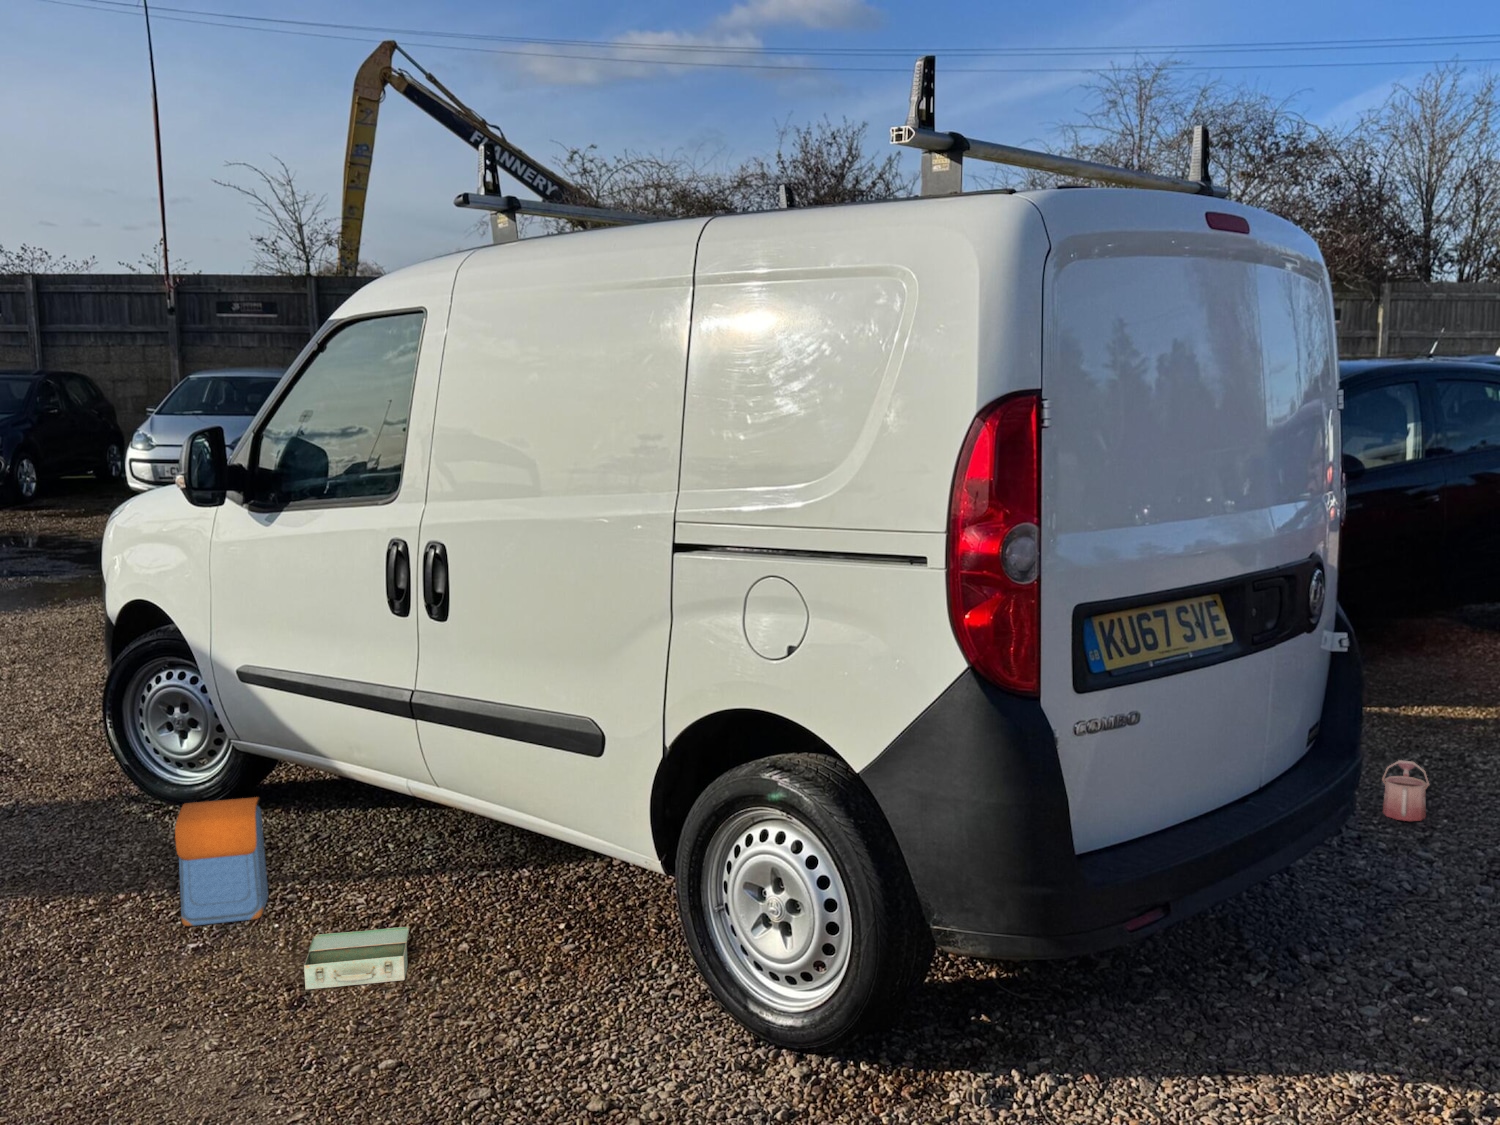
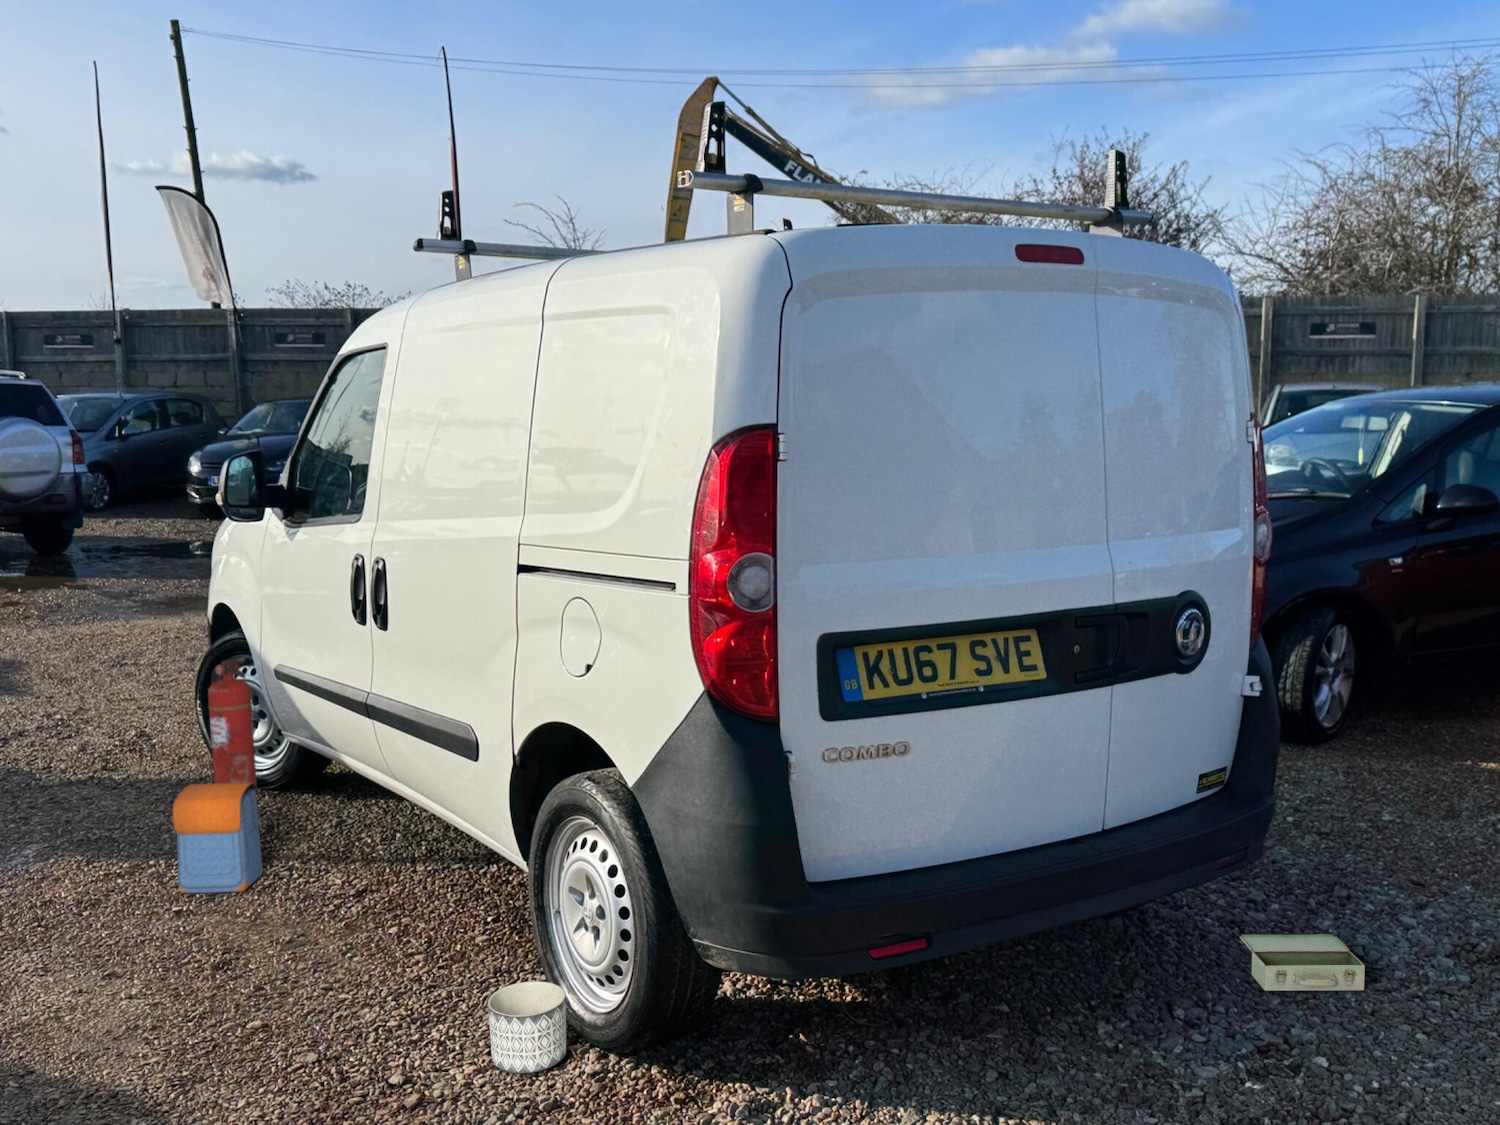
fire extinguisher: none [135,660,193,820] -> present [208,658,257,792]
watering can: present [1382,760,1429,821] -> none [1395,816,1448,885]
toolbox: present [304,927,409,990] -> present [1240,934,1365,991]
planter: none [668,979,748,1075] -> present [488,981,566,1073]

